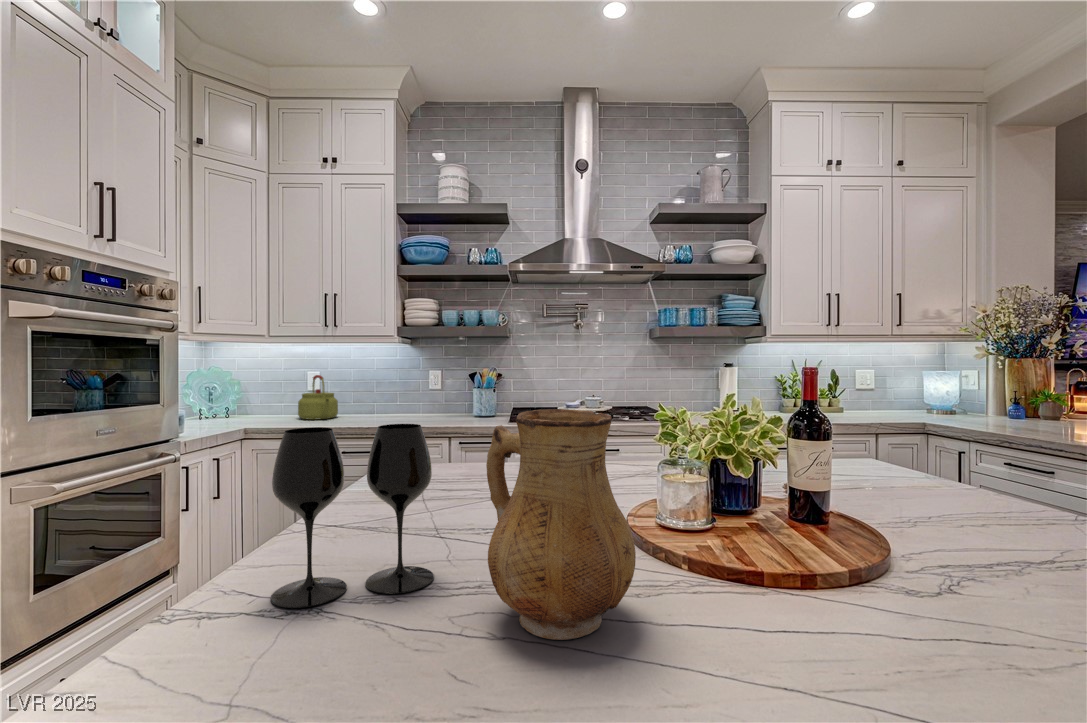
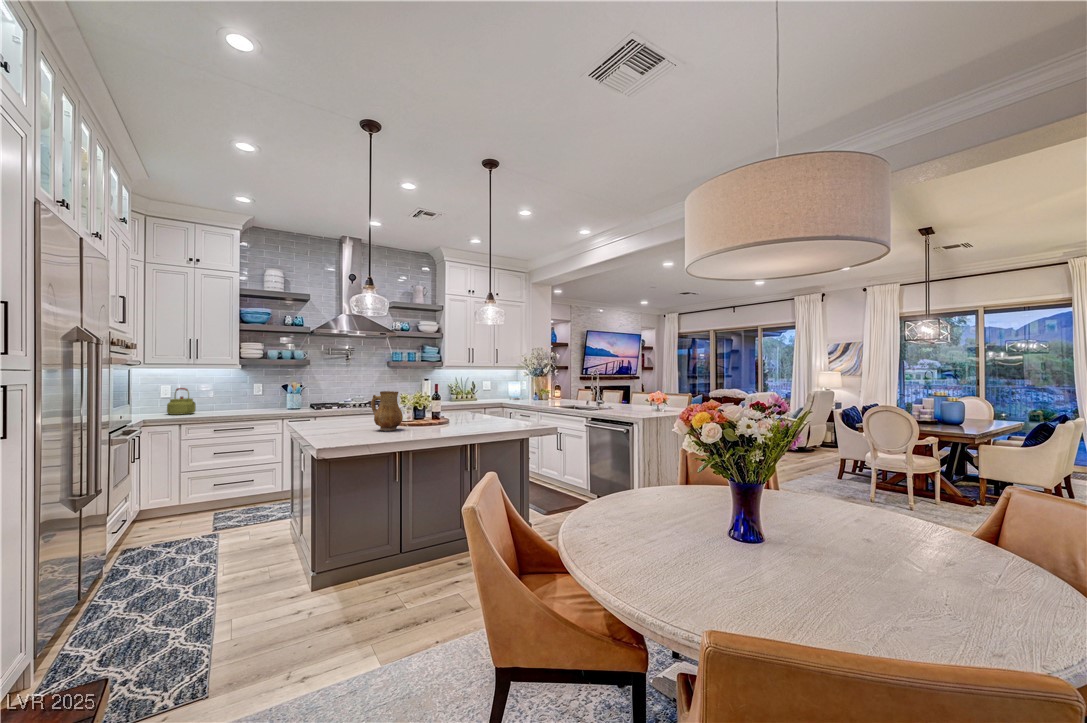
wine glass: present [270,424,434,608] -> none [321,396,356,433]

